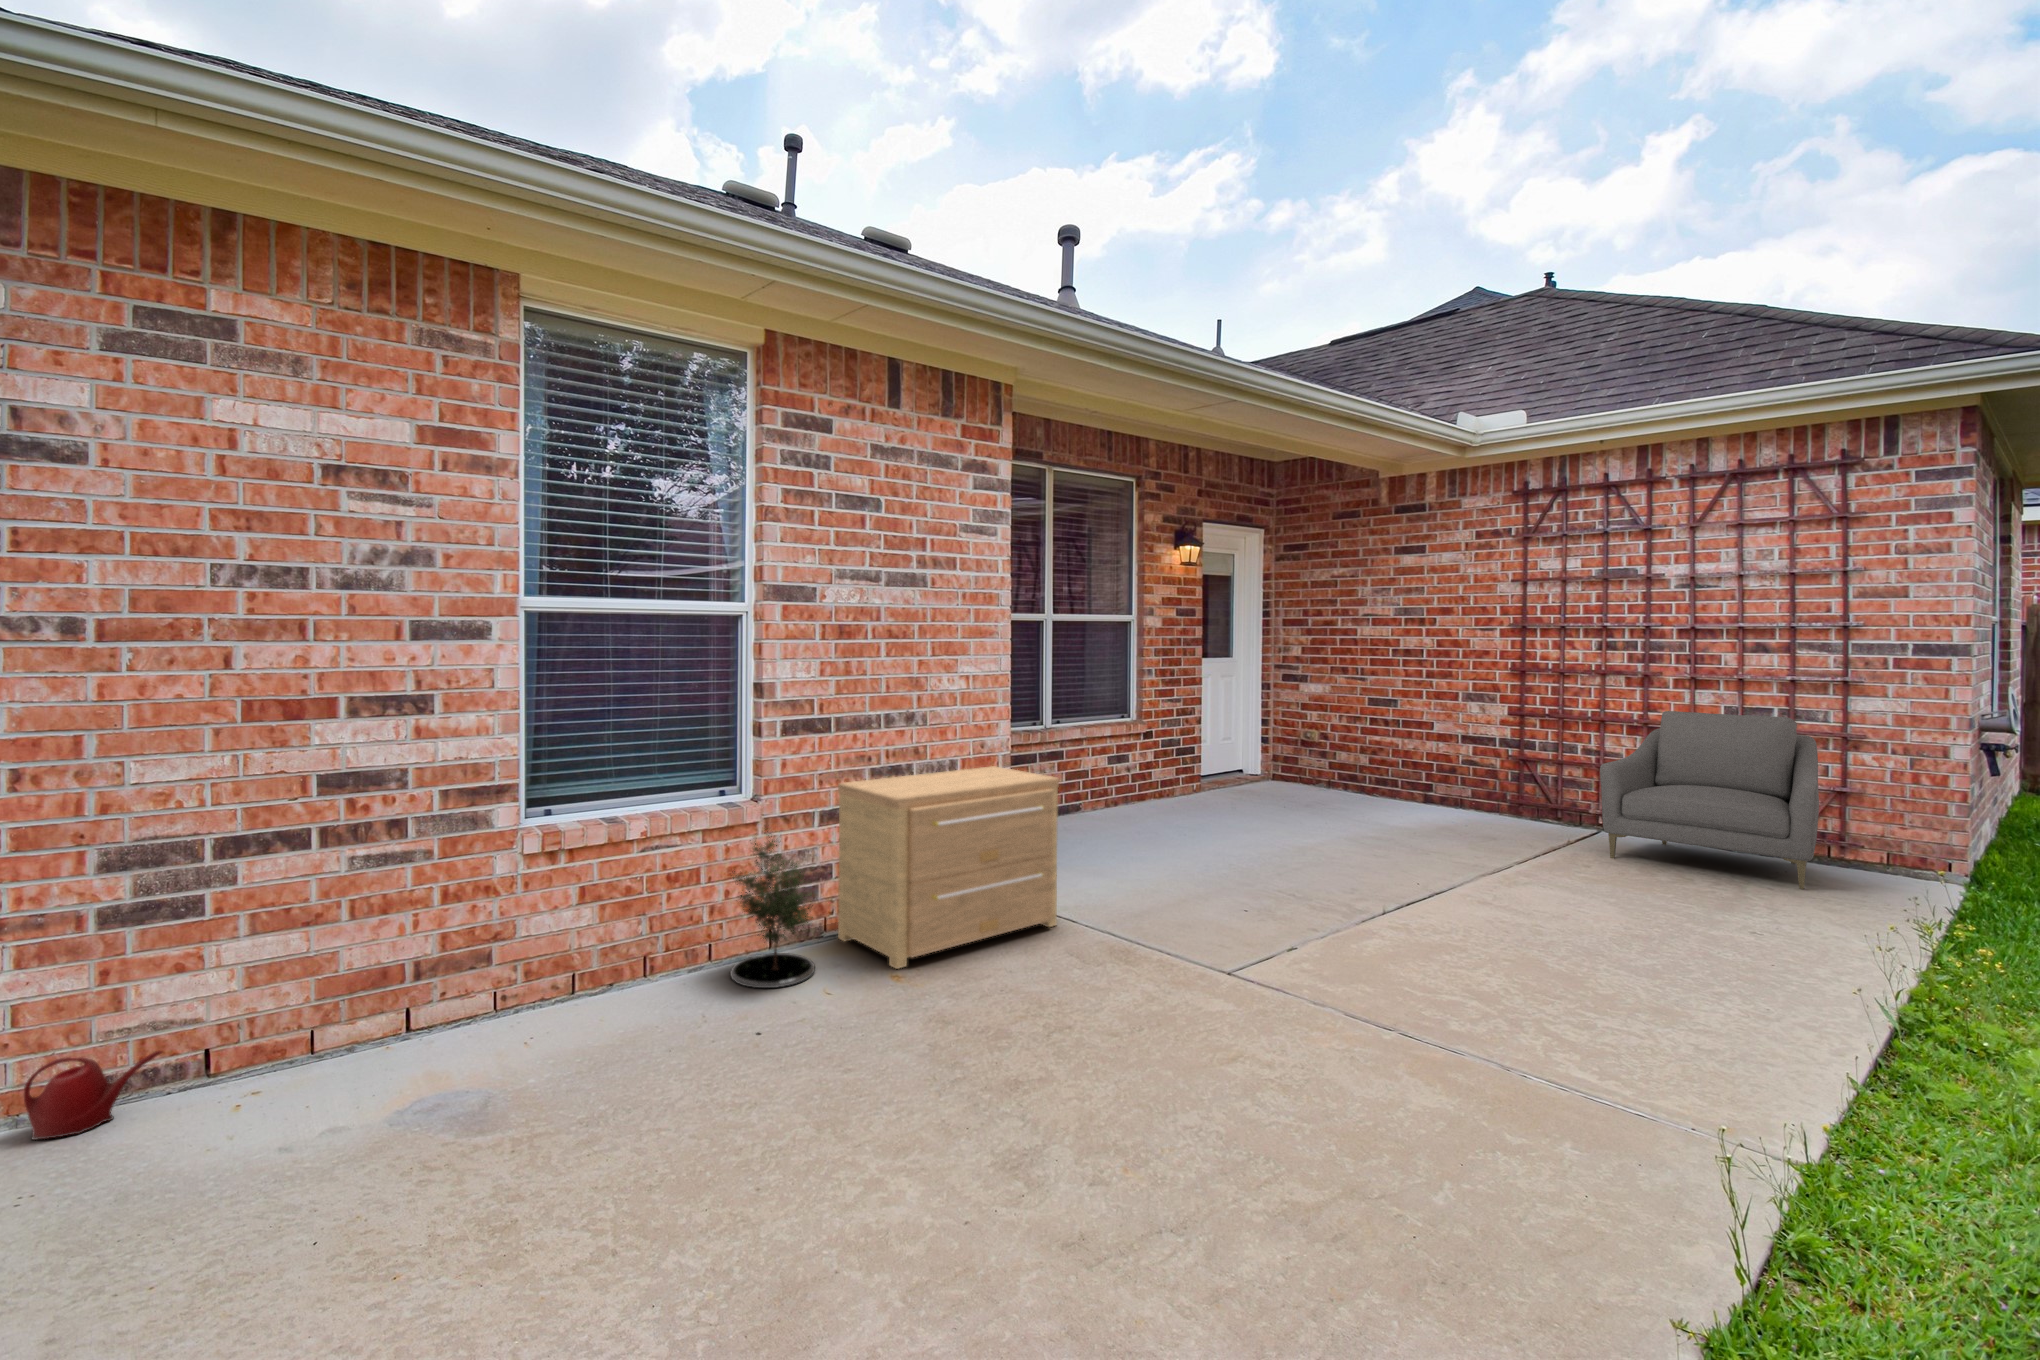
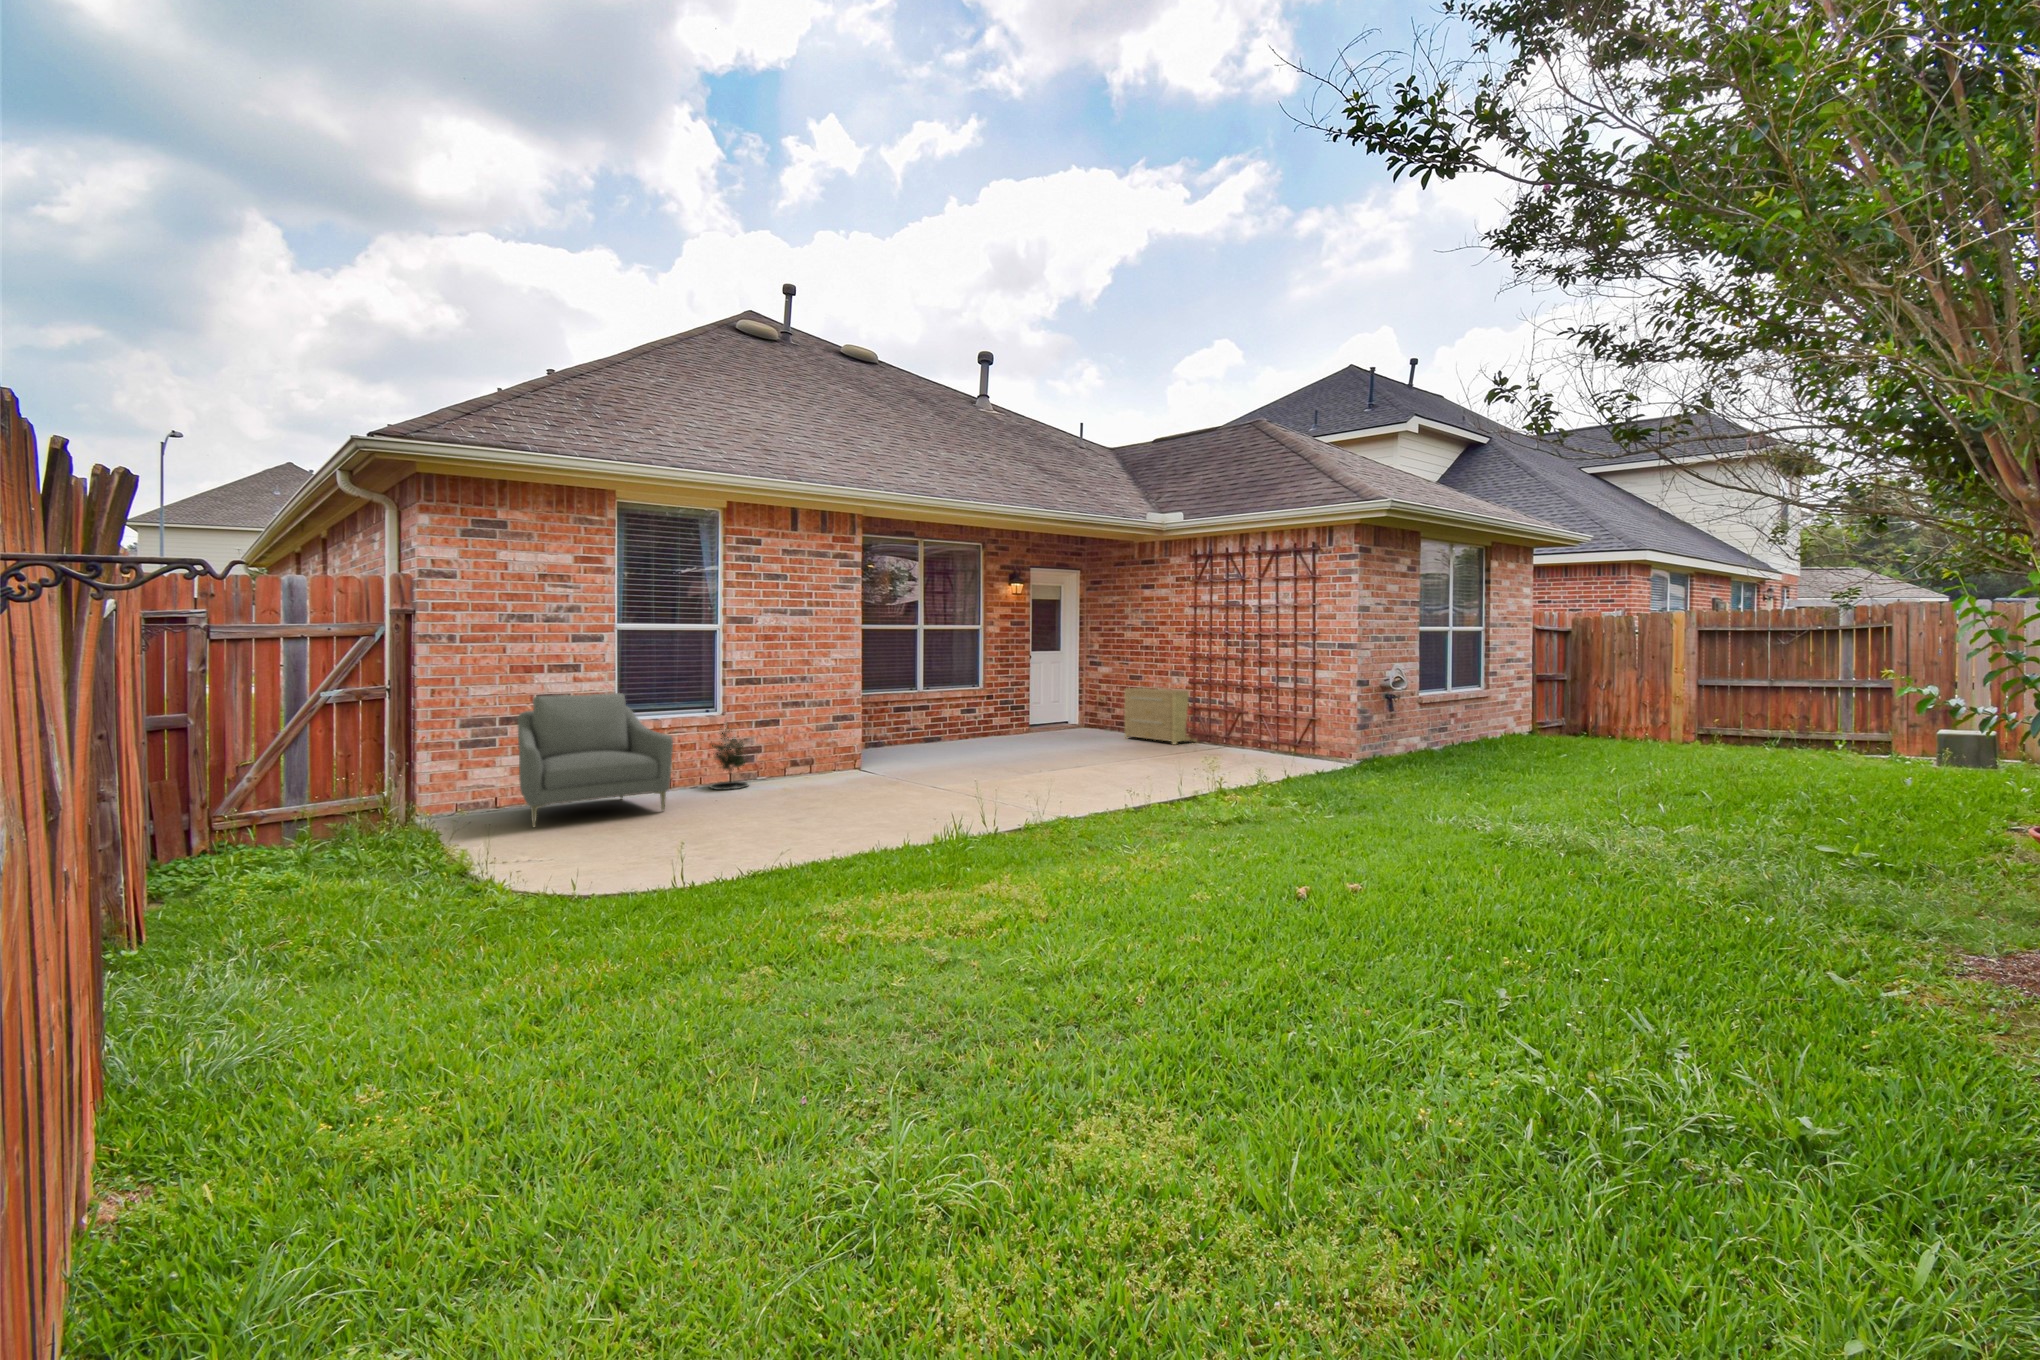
chair: present [1600,711,1819,889] -> present [518,693,673,827]
side table: present [838,766,1059,969] -> present [1125,687,1197,744]
watering can: present [24,1051,162,1140] -> none [438,791,484,817]

